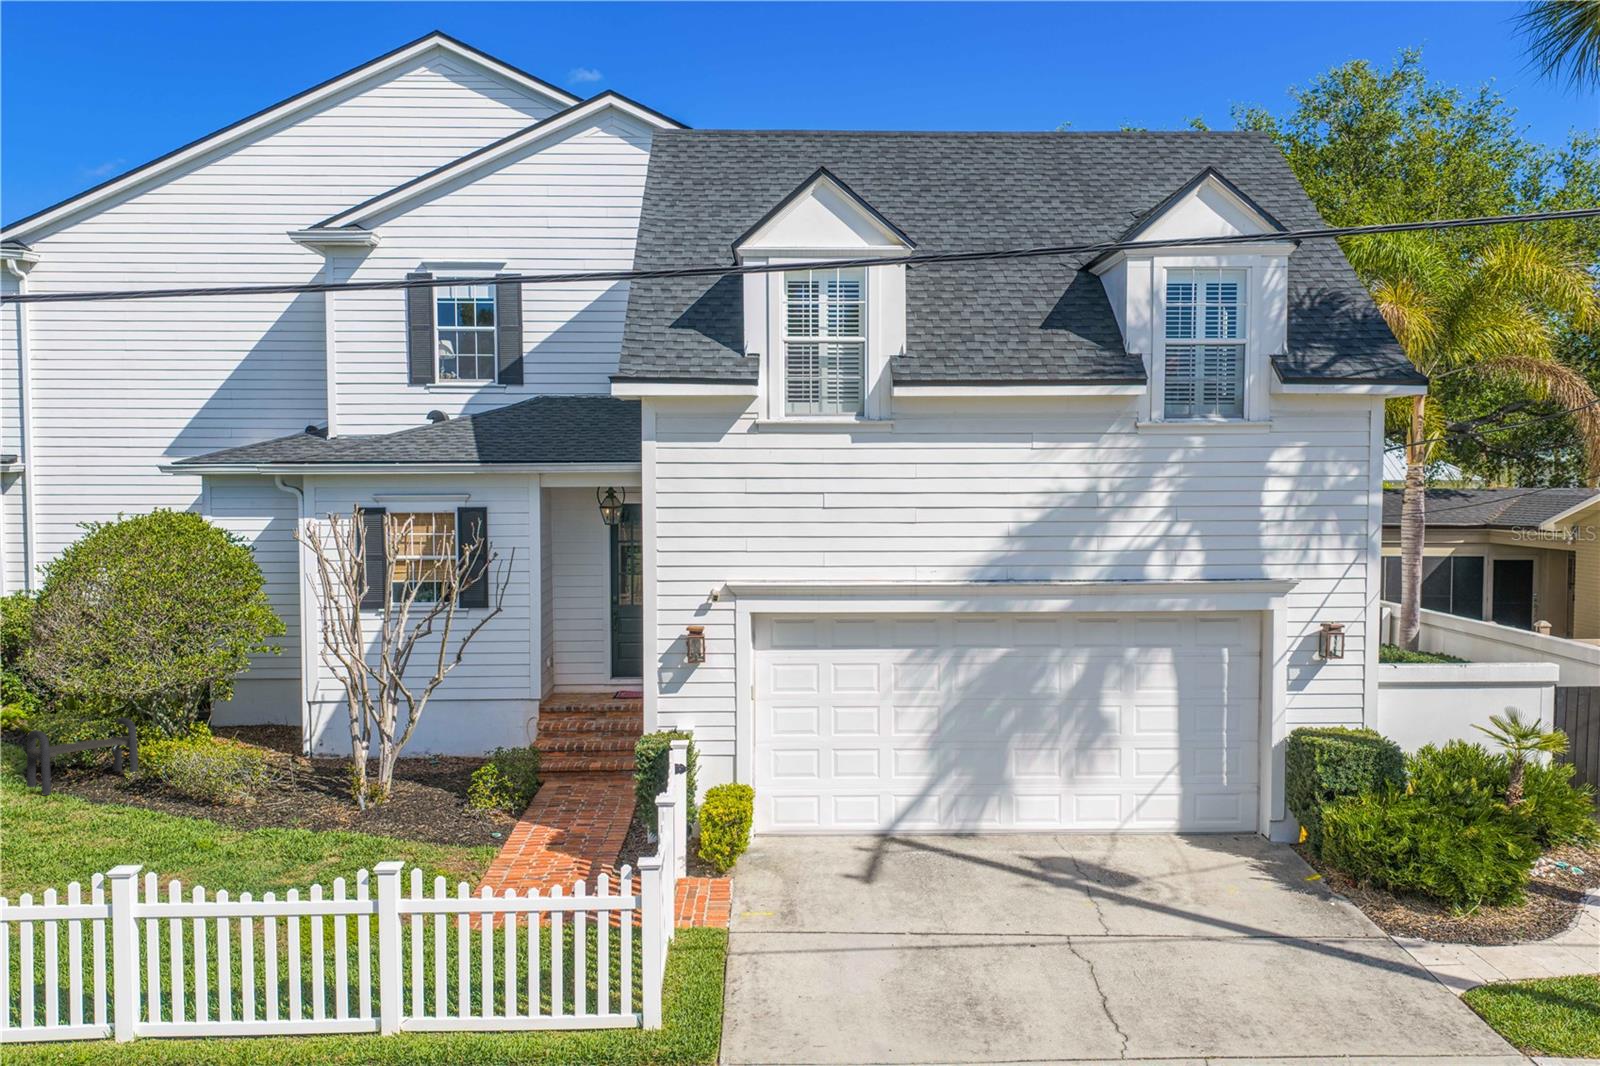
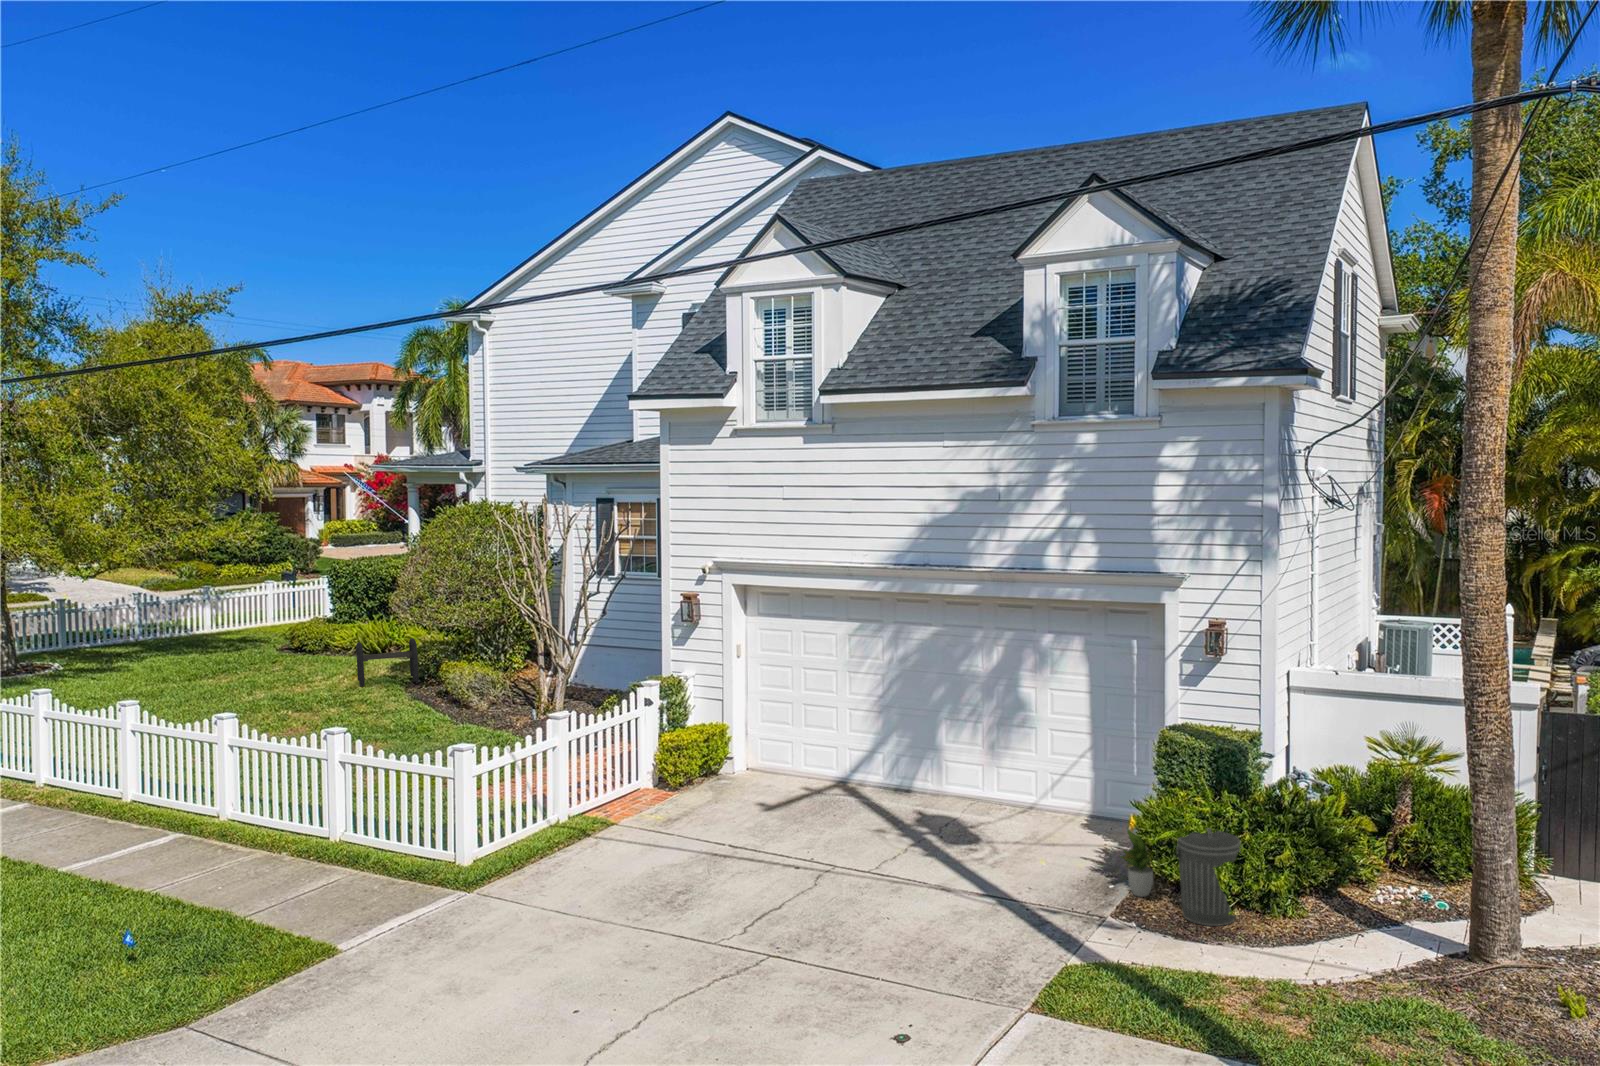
trash can: none [1475,836,1556,945] -> present [1176,828,1242,926]
potted plant: none [1387,847,1443,923] -> present [1120,830,1153,897]

